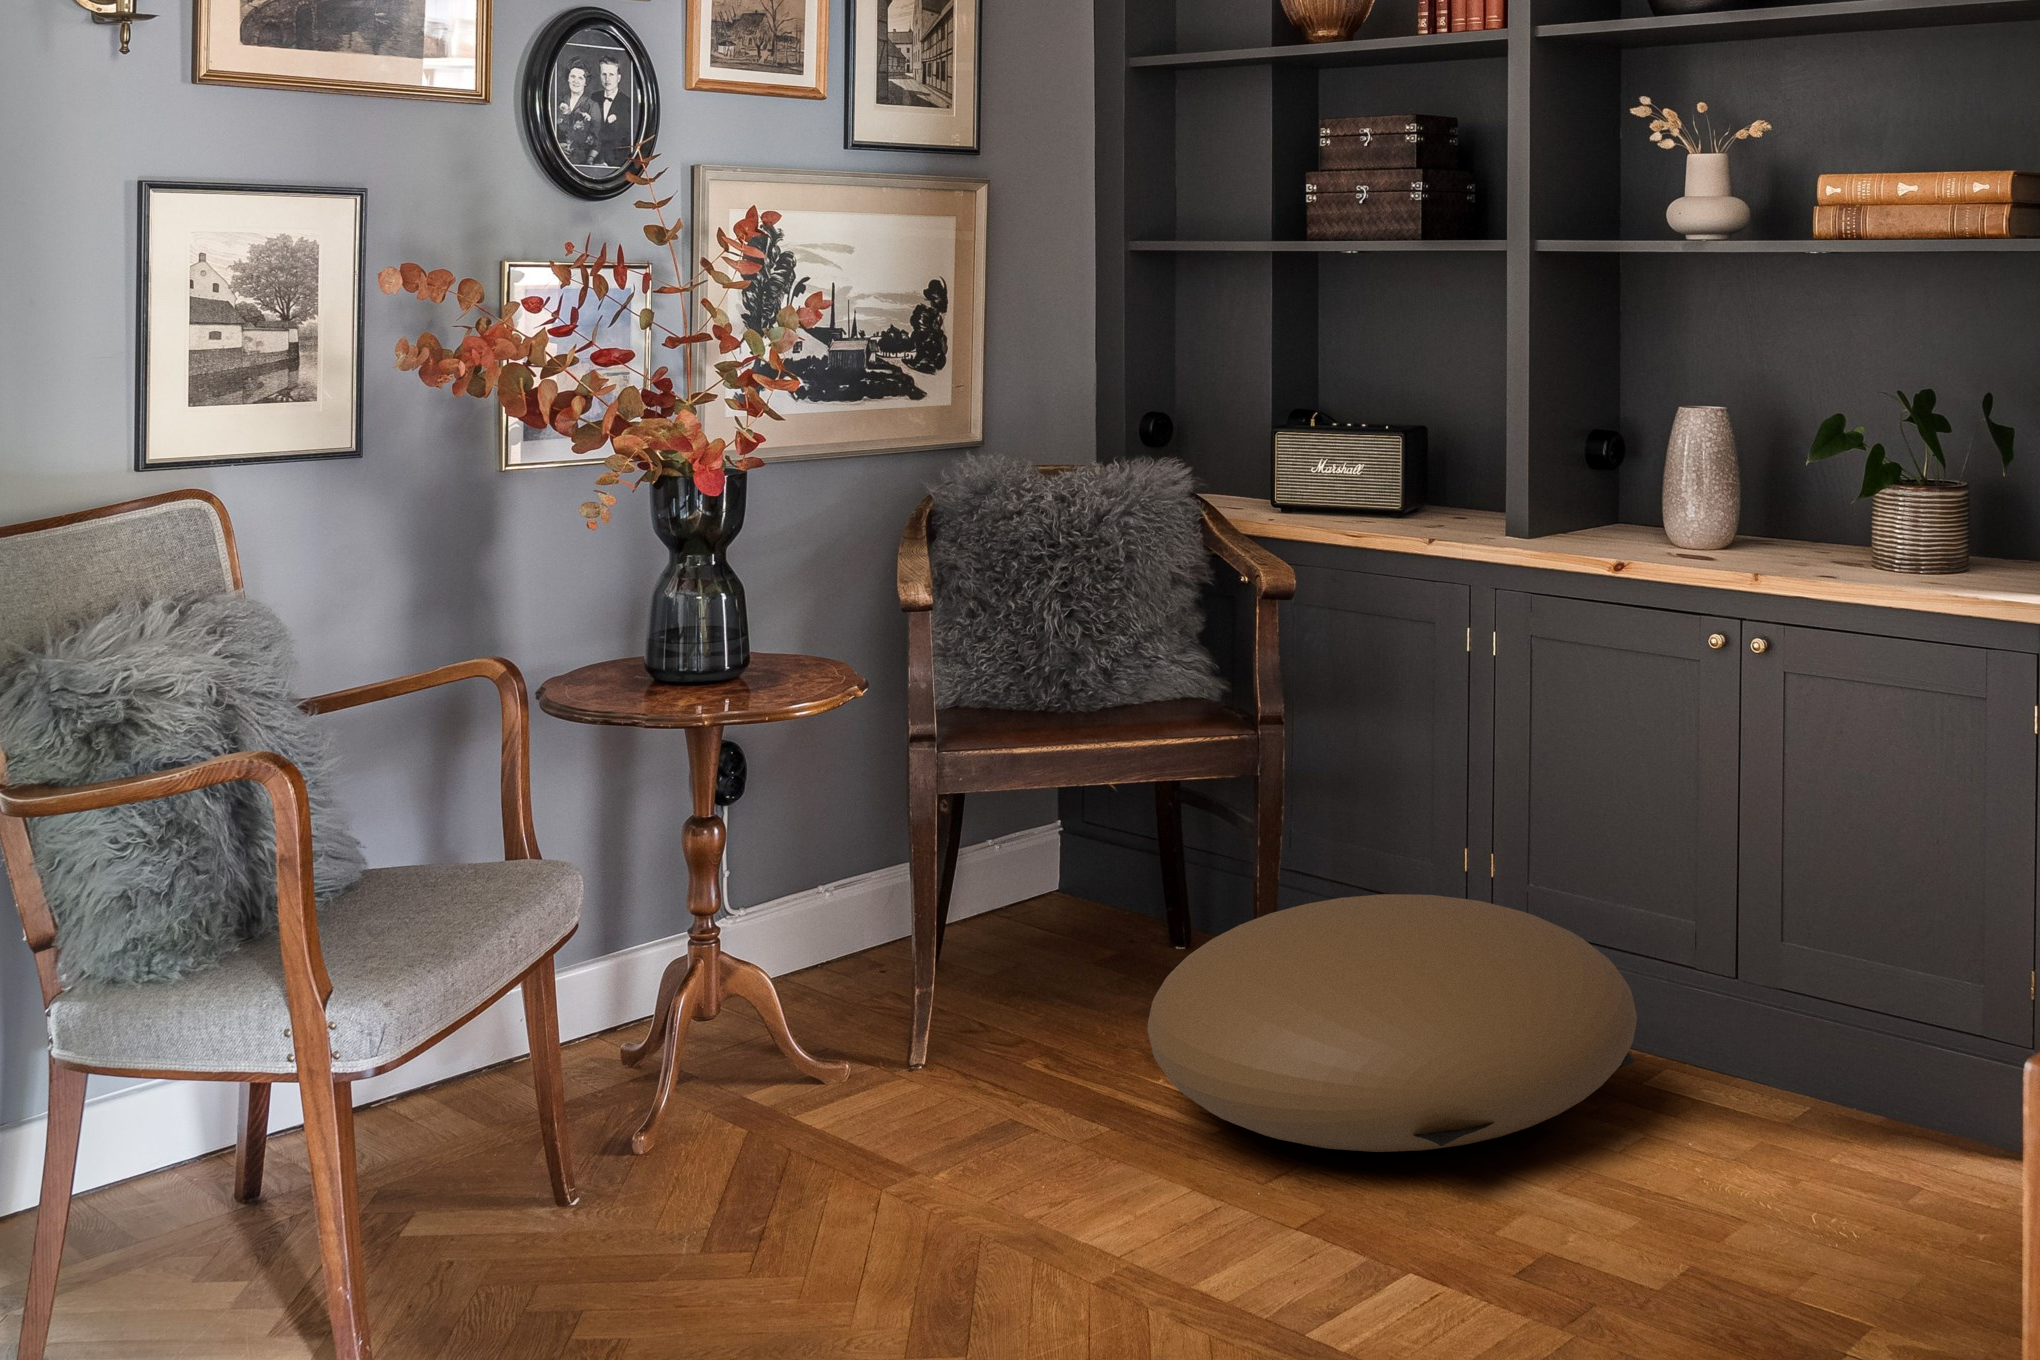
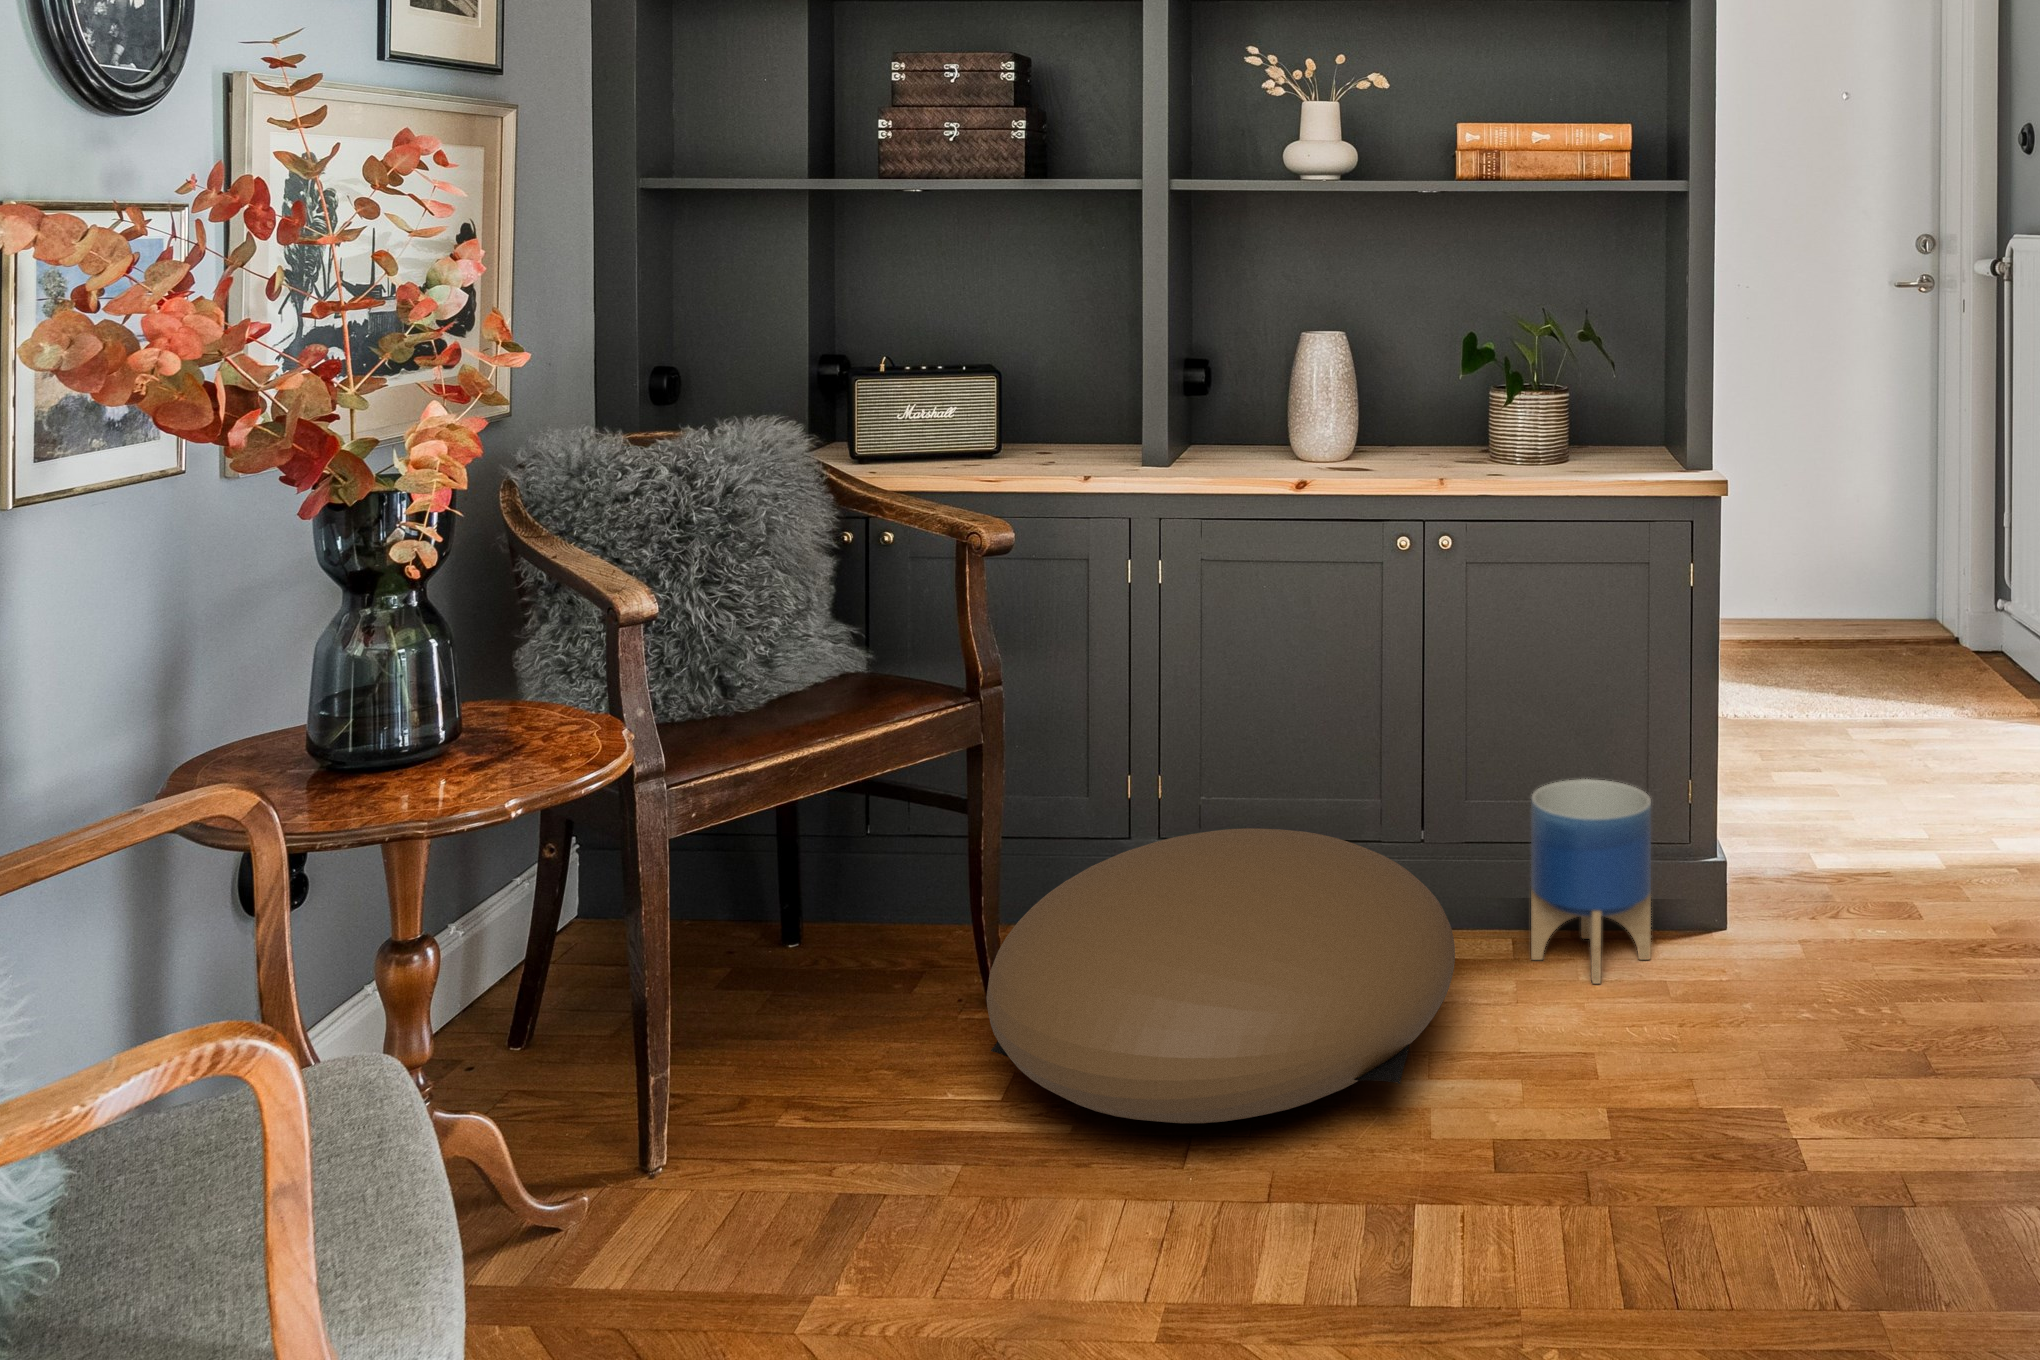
planter: none [1791,924,1932,1152] -> present [1531,779,1651,984]

